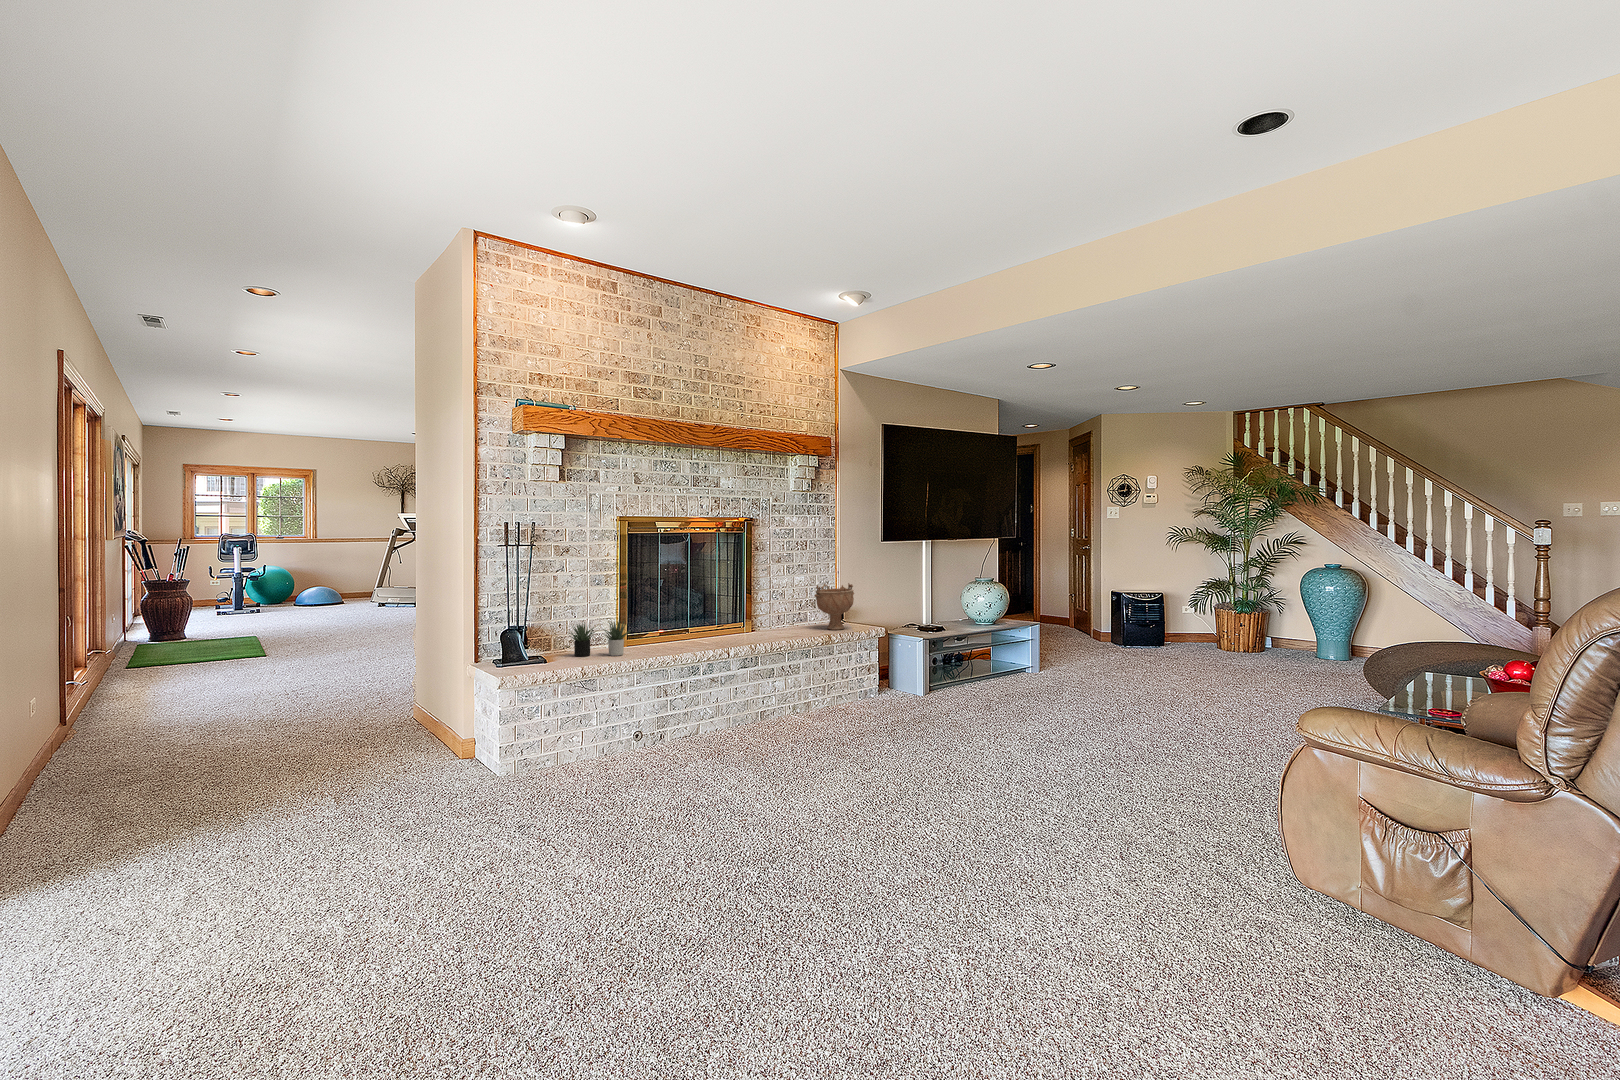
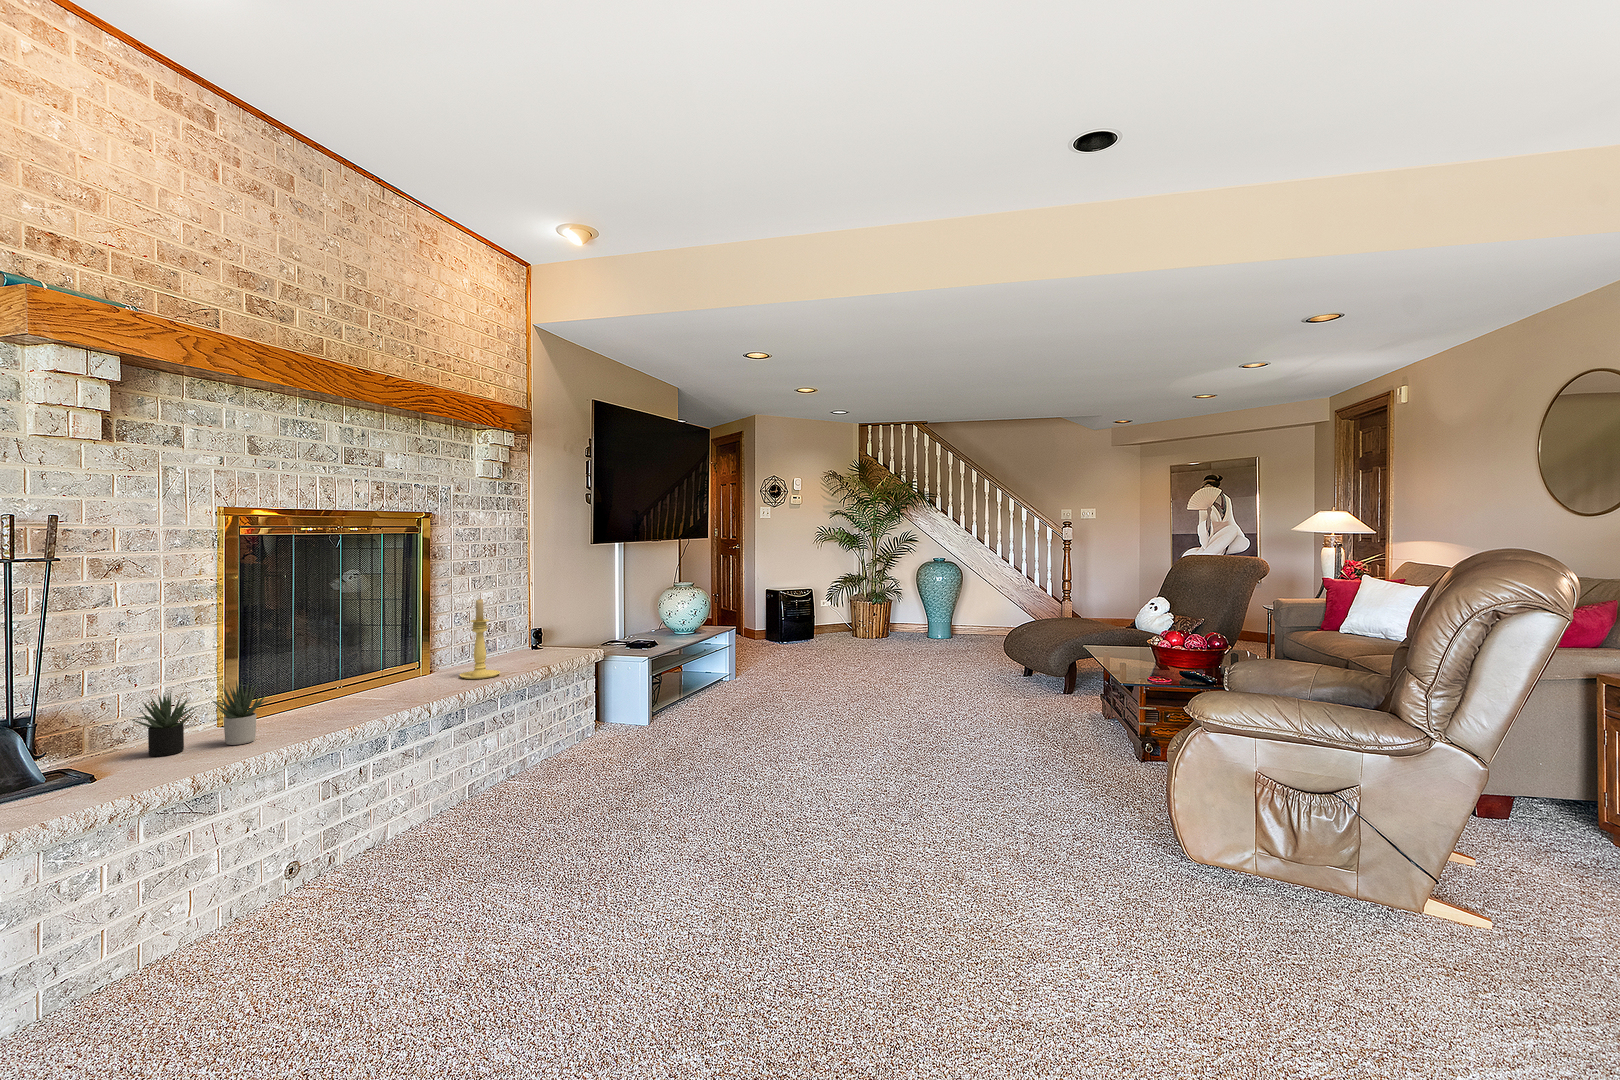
candle holder: none [765,580,792,638] -> present [460,599,500,679]
decorative bowl: present [815,583,854,630] -> none [515,597,568,659]

